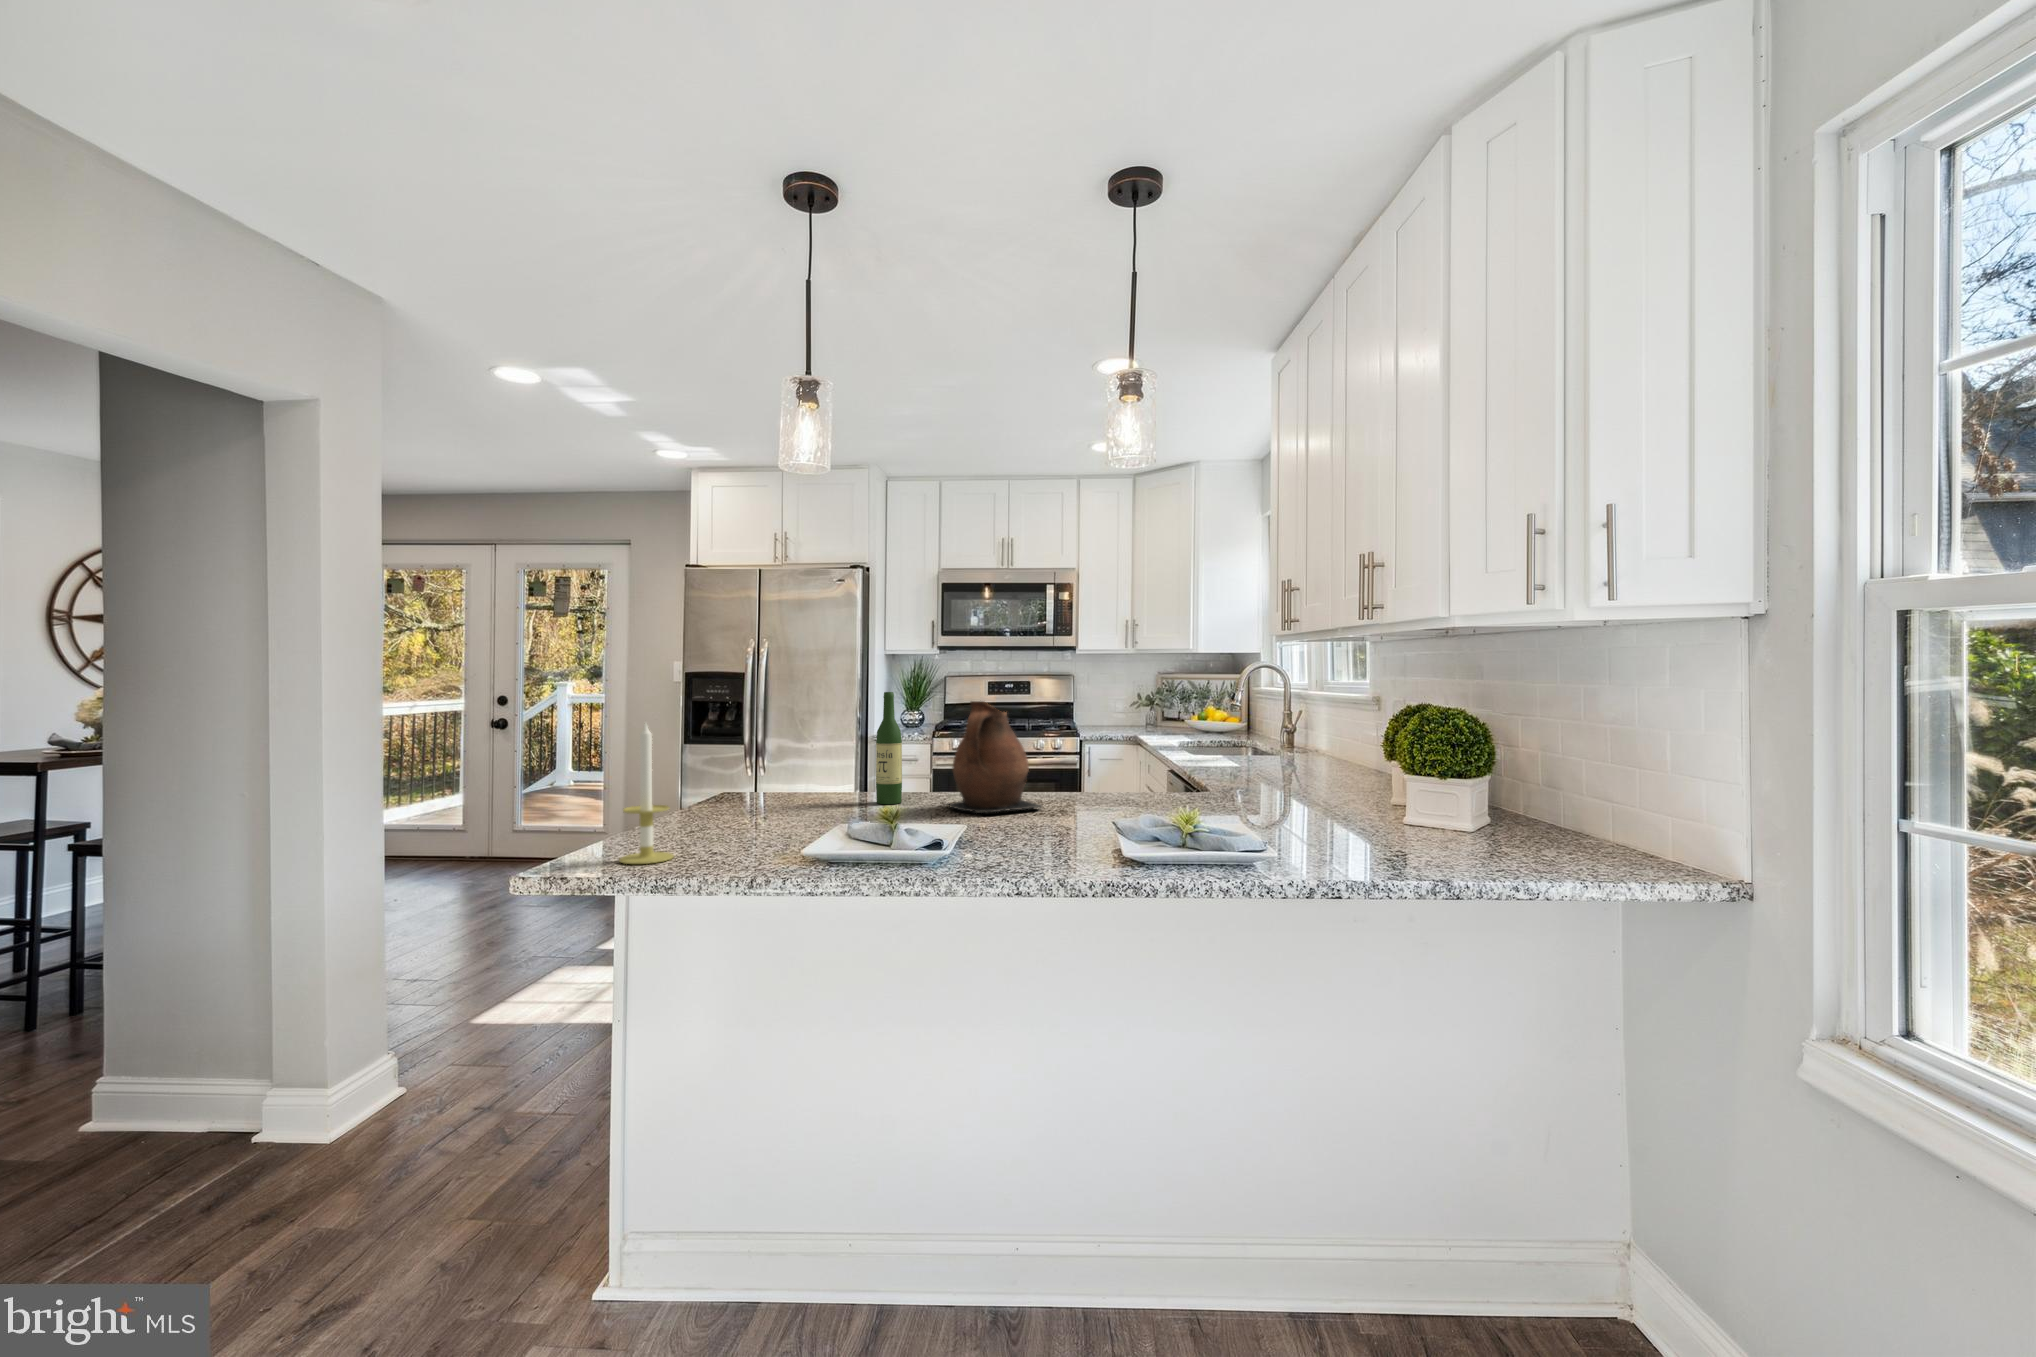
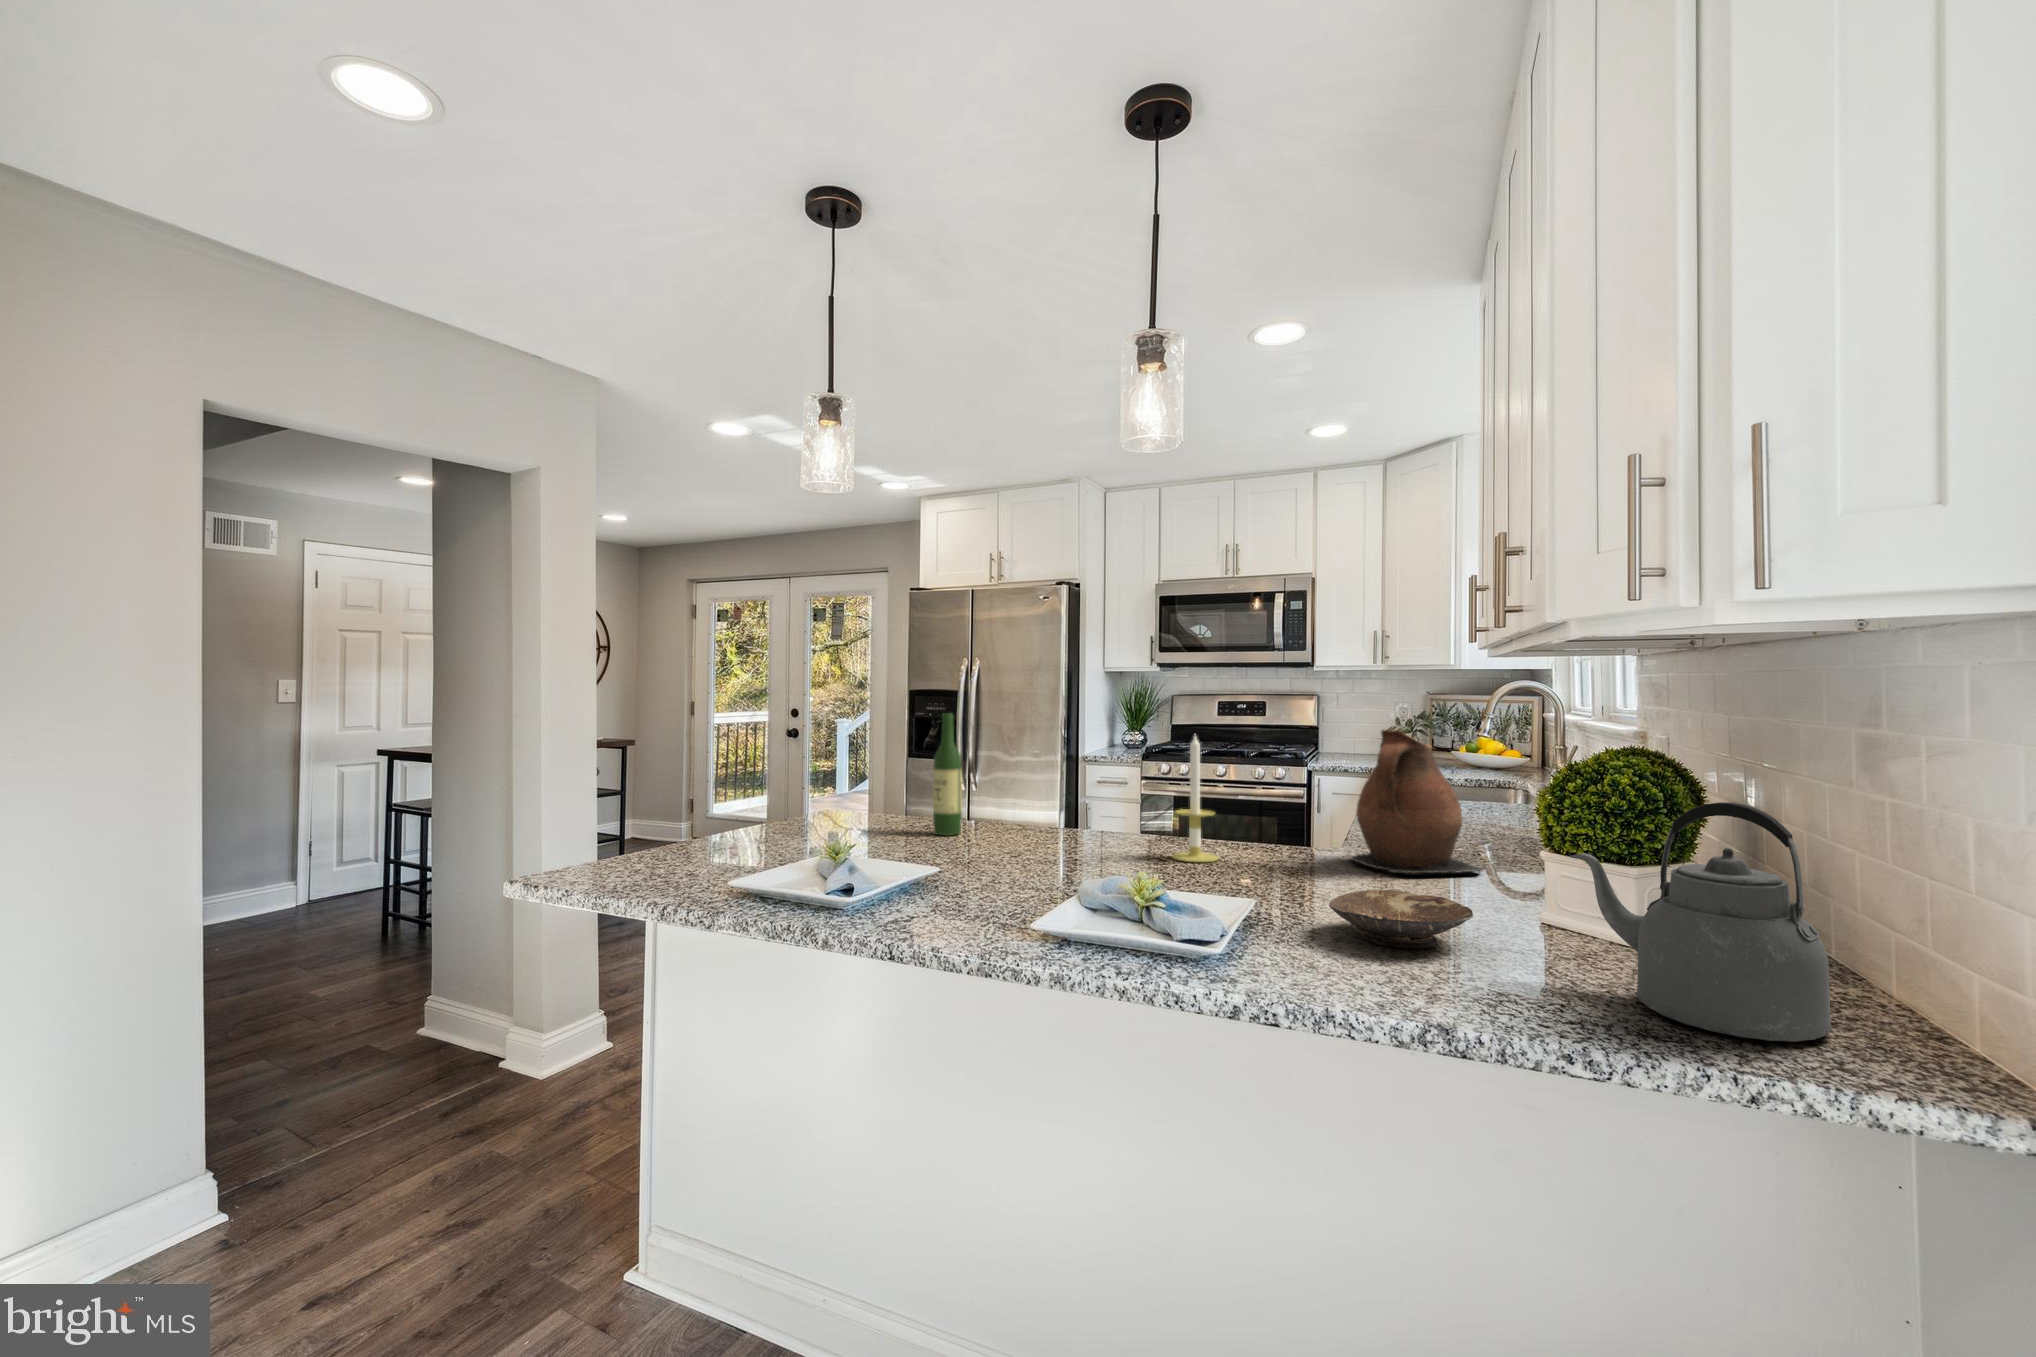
ceramic pitcher: present [948,701,1042,813] -> present [1343,730,1483,873]
candle: present [619,724,674,864] -> present [1172,734,1218,862]
kettle: none [1466,731,1620,867] -> present [1570,802,1831,1042]
bowl: none [1298,809,1397,845] -> present [1329,890,1473,949]

